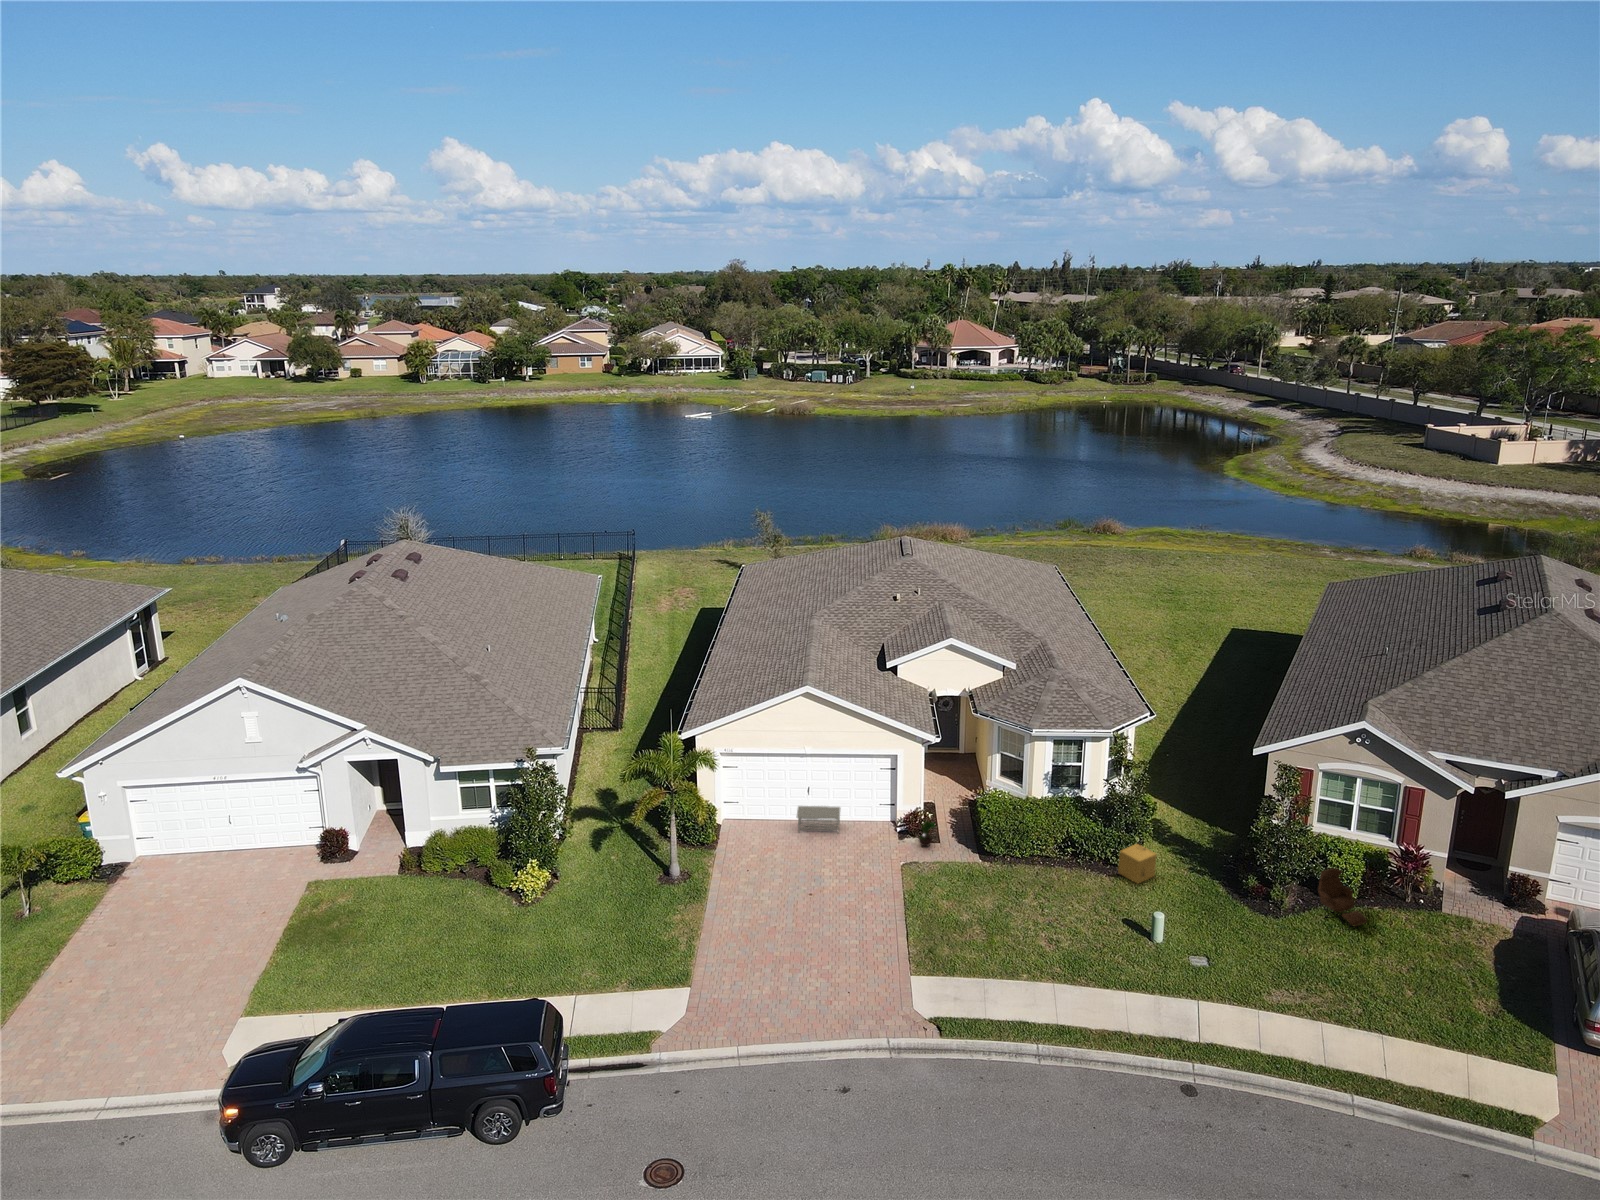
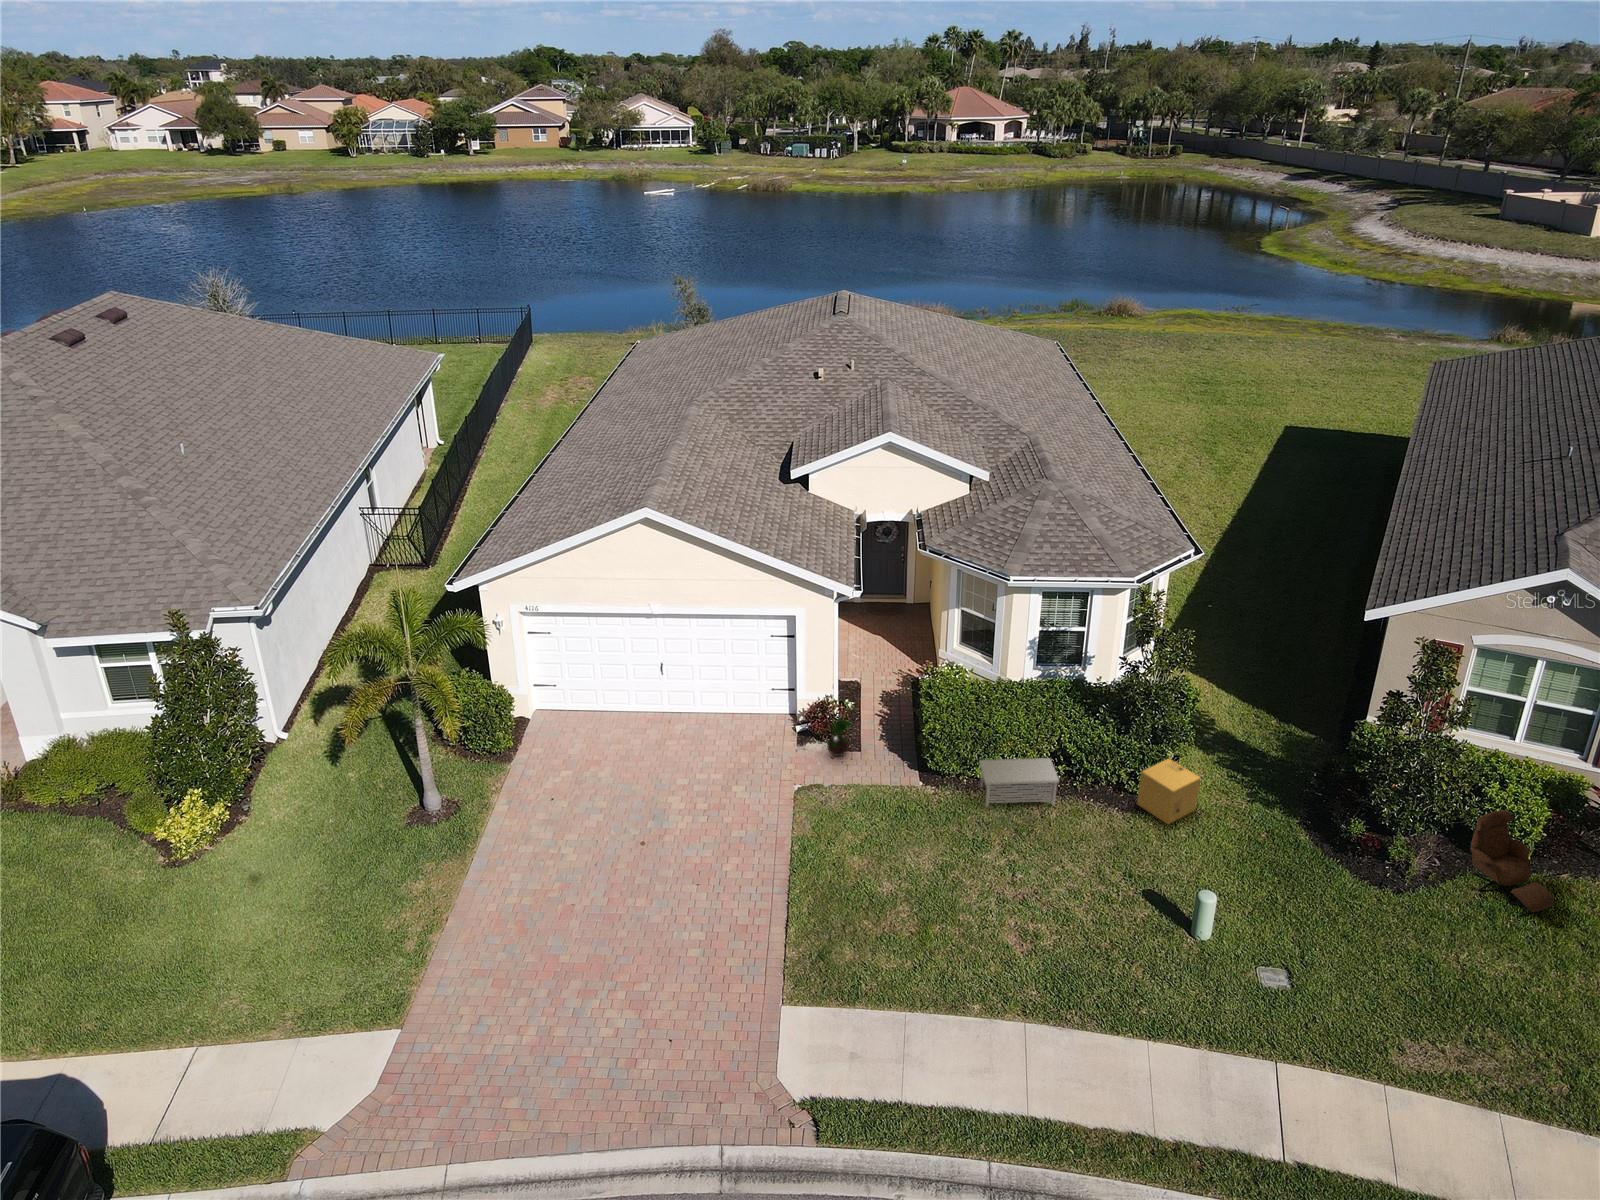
storage bench: present [797,806,841,832] -> present [979,758,1059,807]

